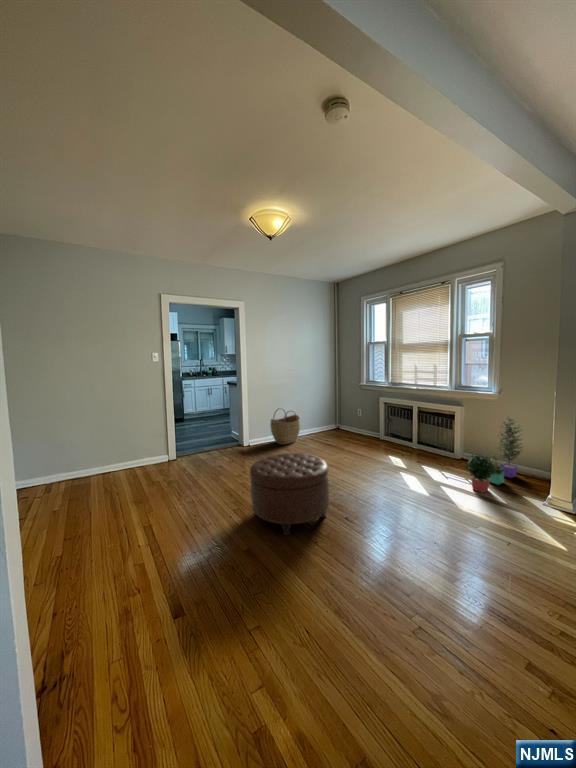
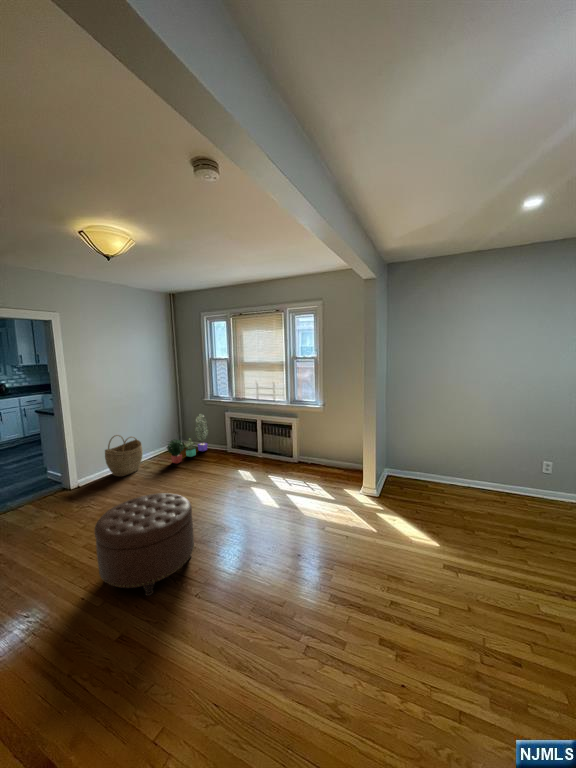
potted plant: present [465,418,522,493] -> present [167,414,208,463]

